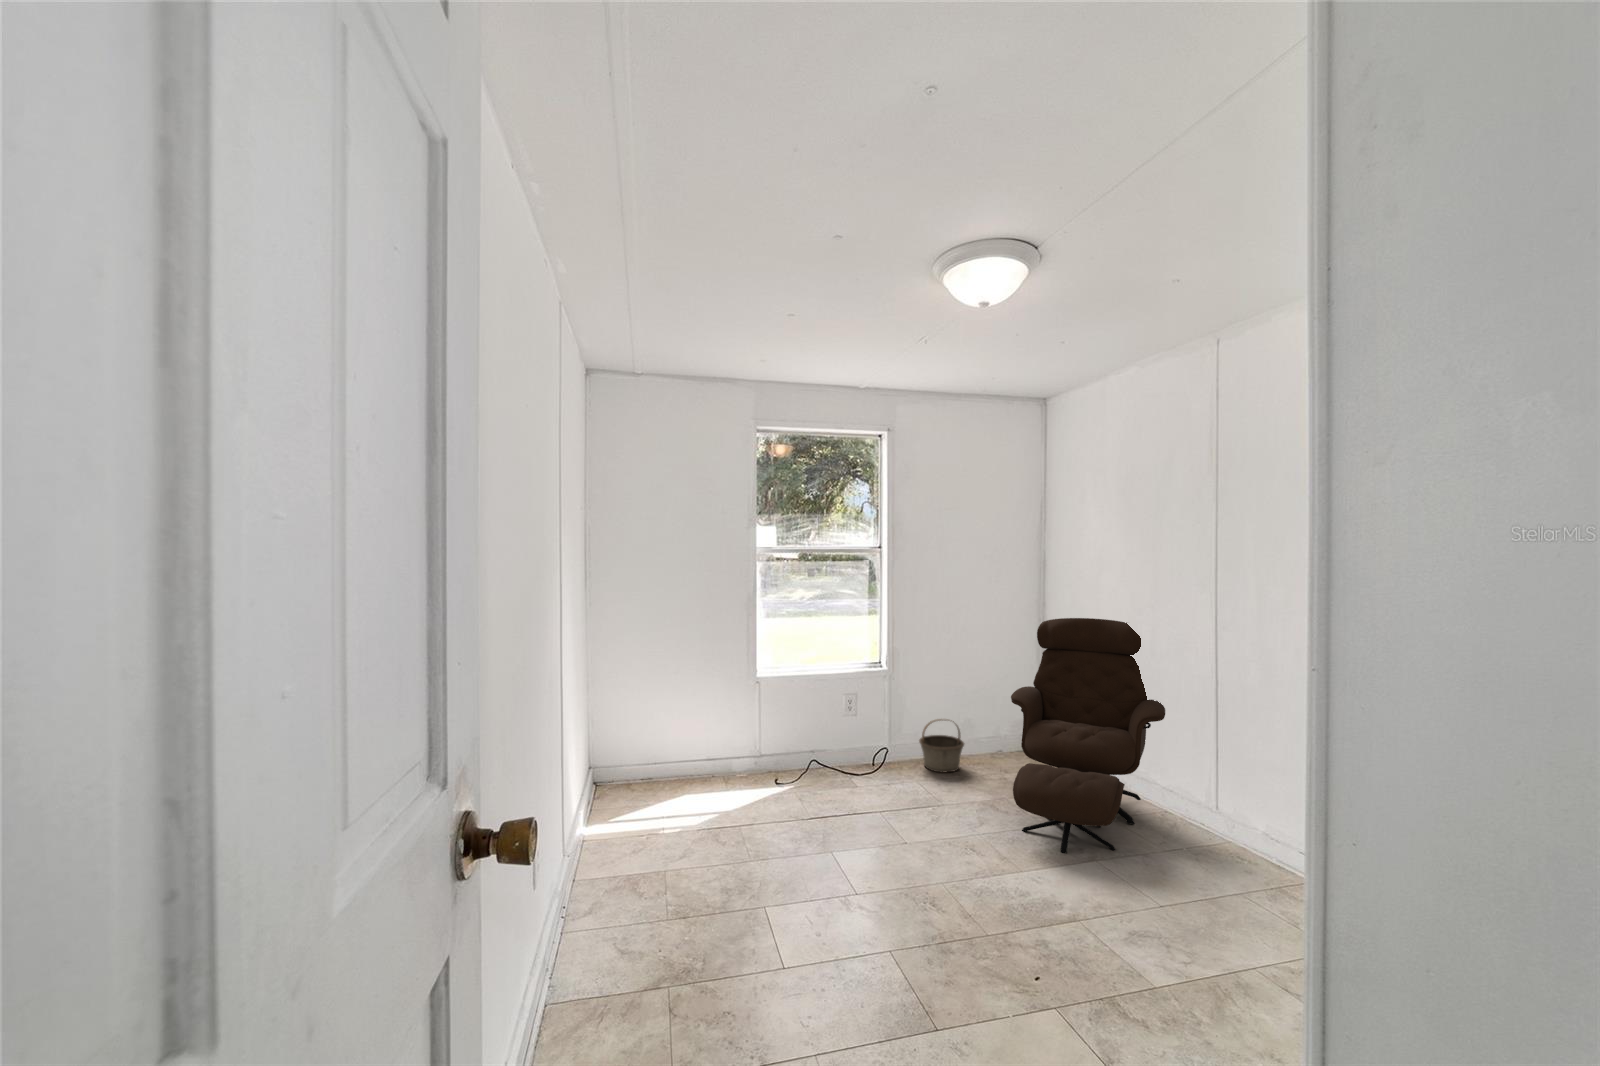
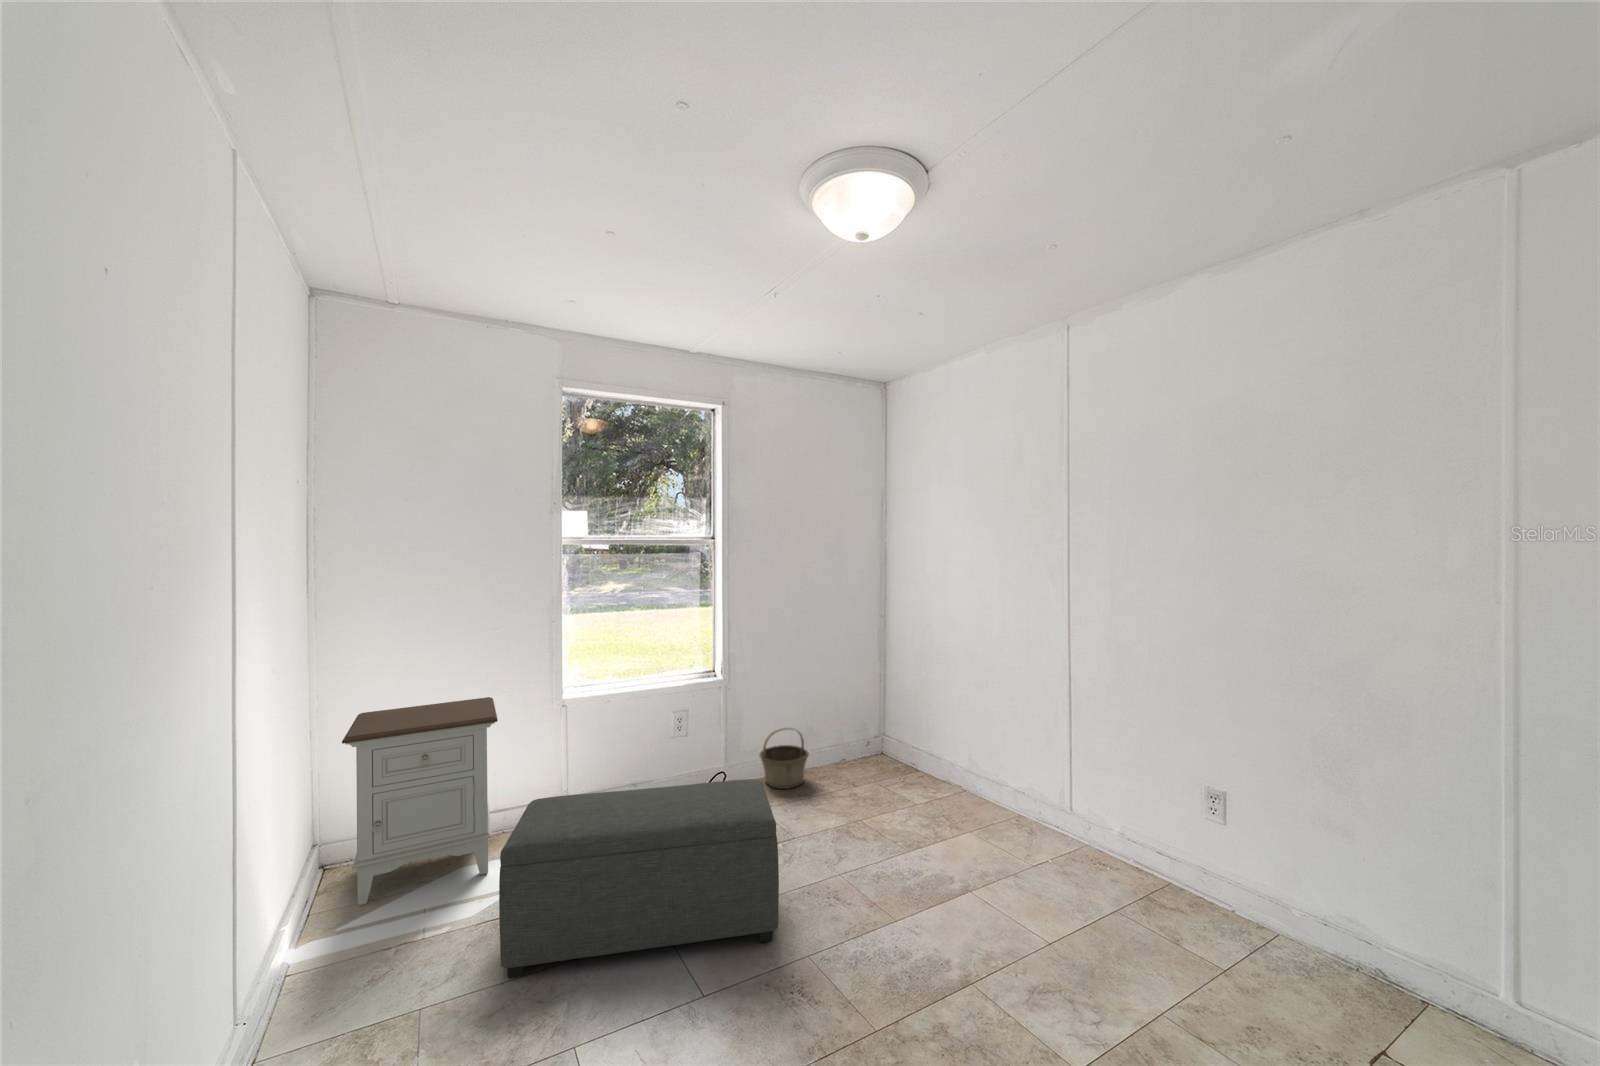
lounge chair: present [1011,618,1165,854] -> none [860,610,1014,878]
nightstand: none [611,669,711,808] -> present [342,697,498,905]
ottoman: none [716,745,921,874] -> present [499,779,779,978]

